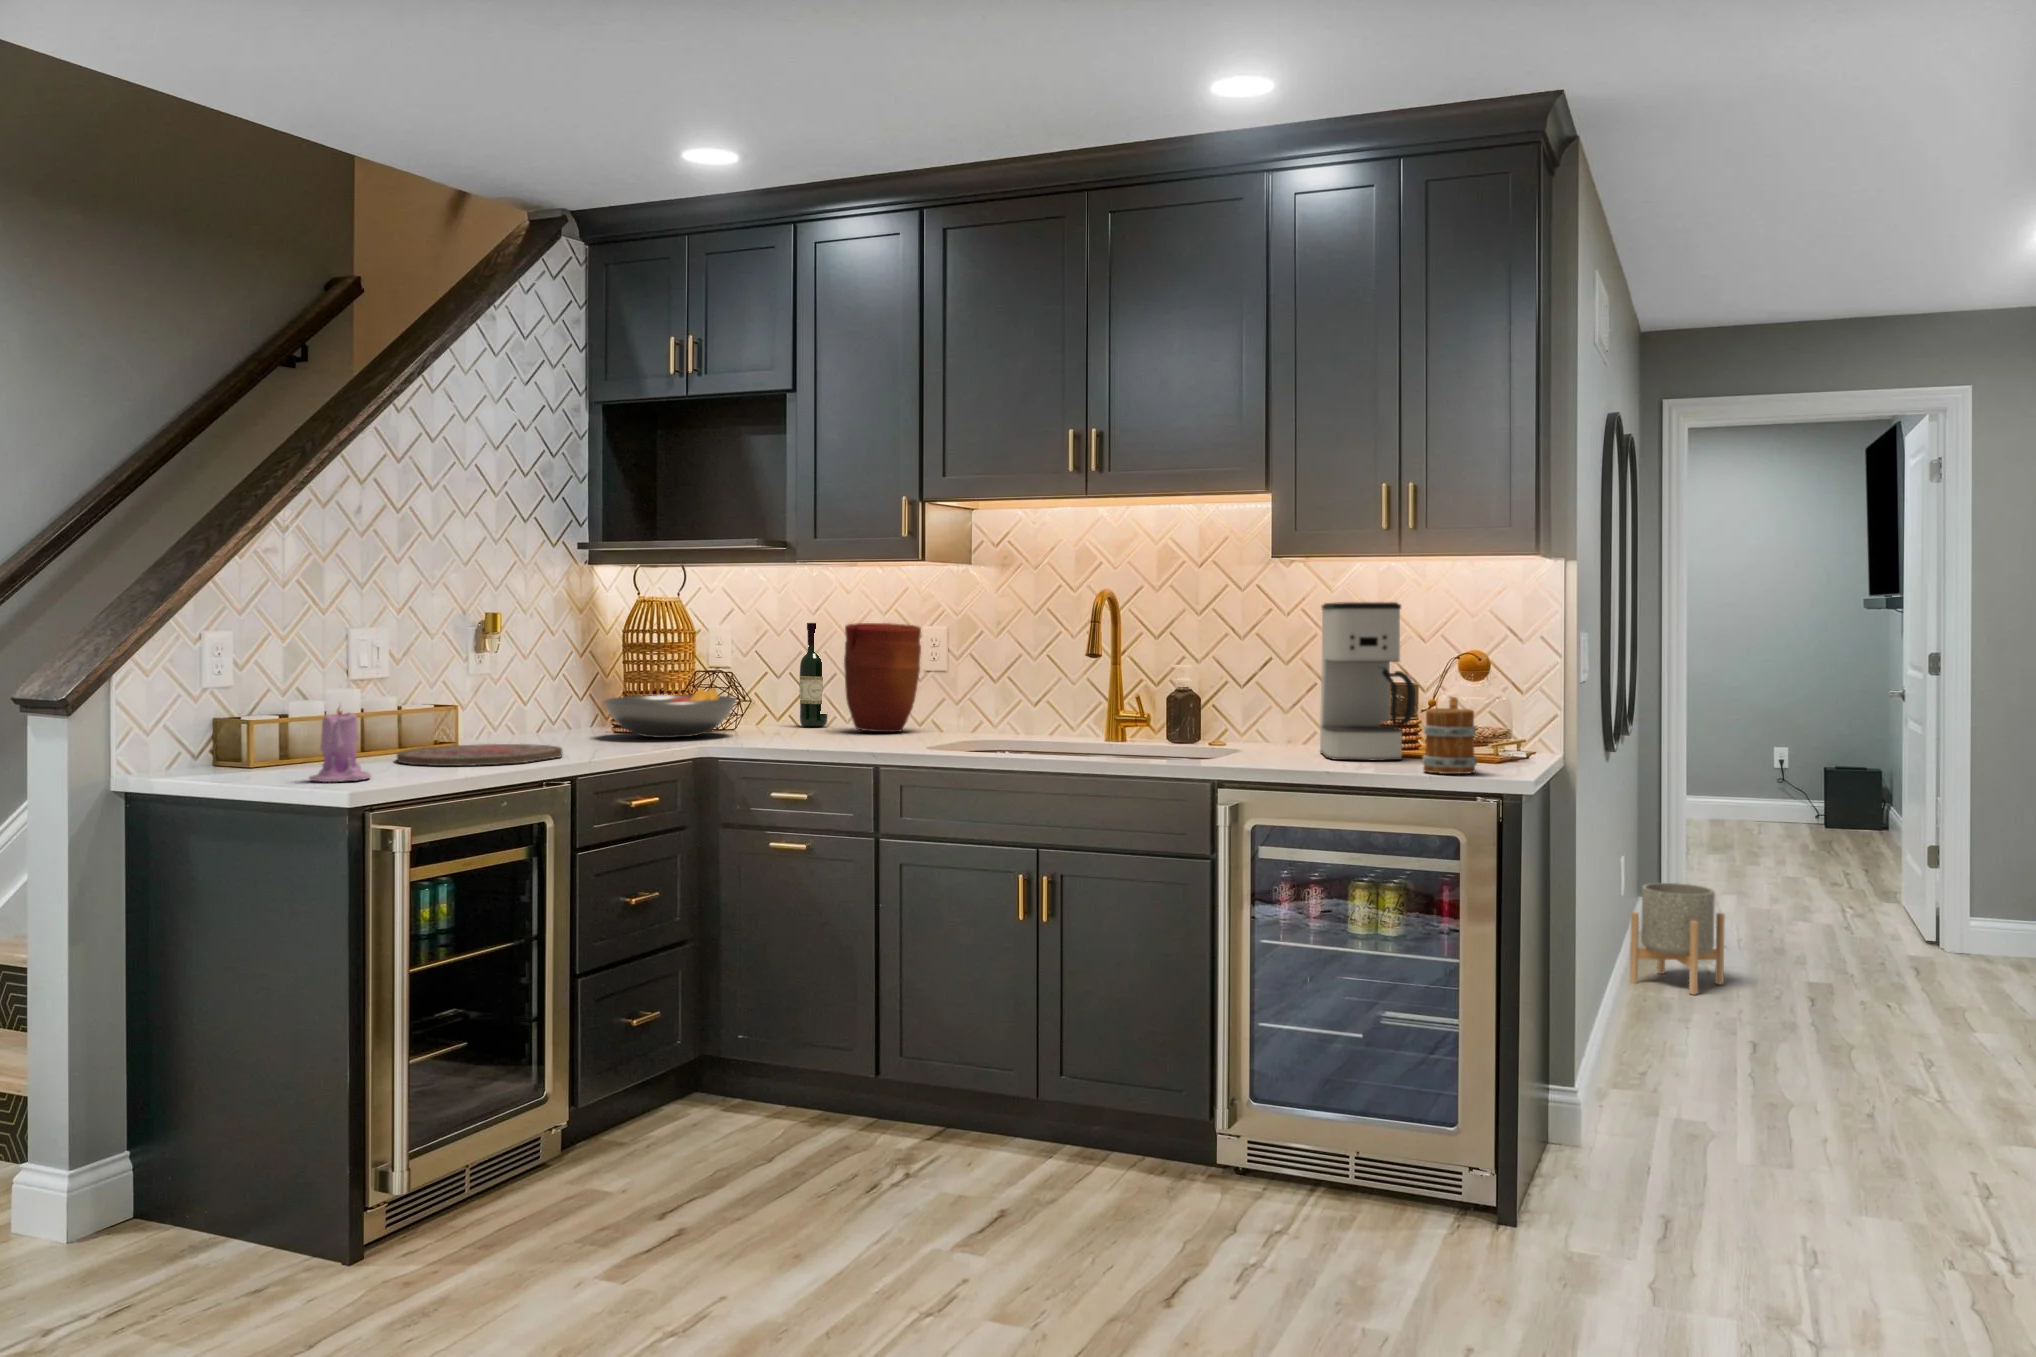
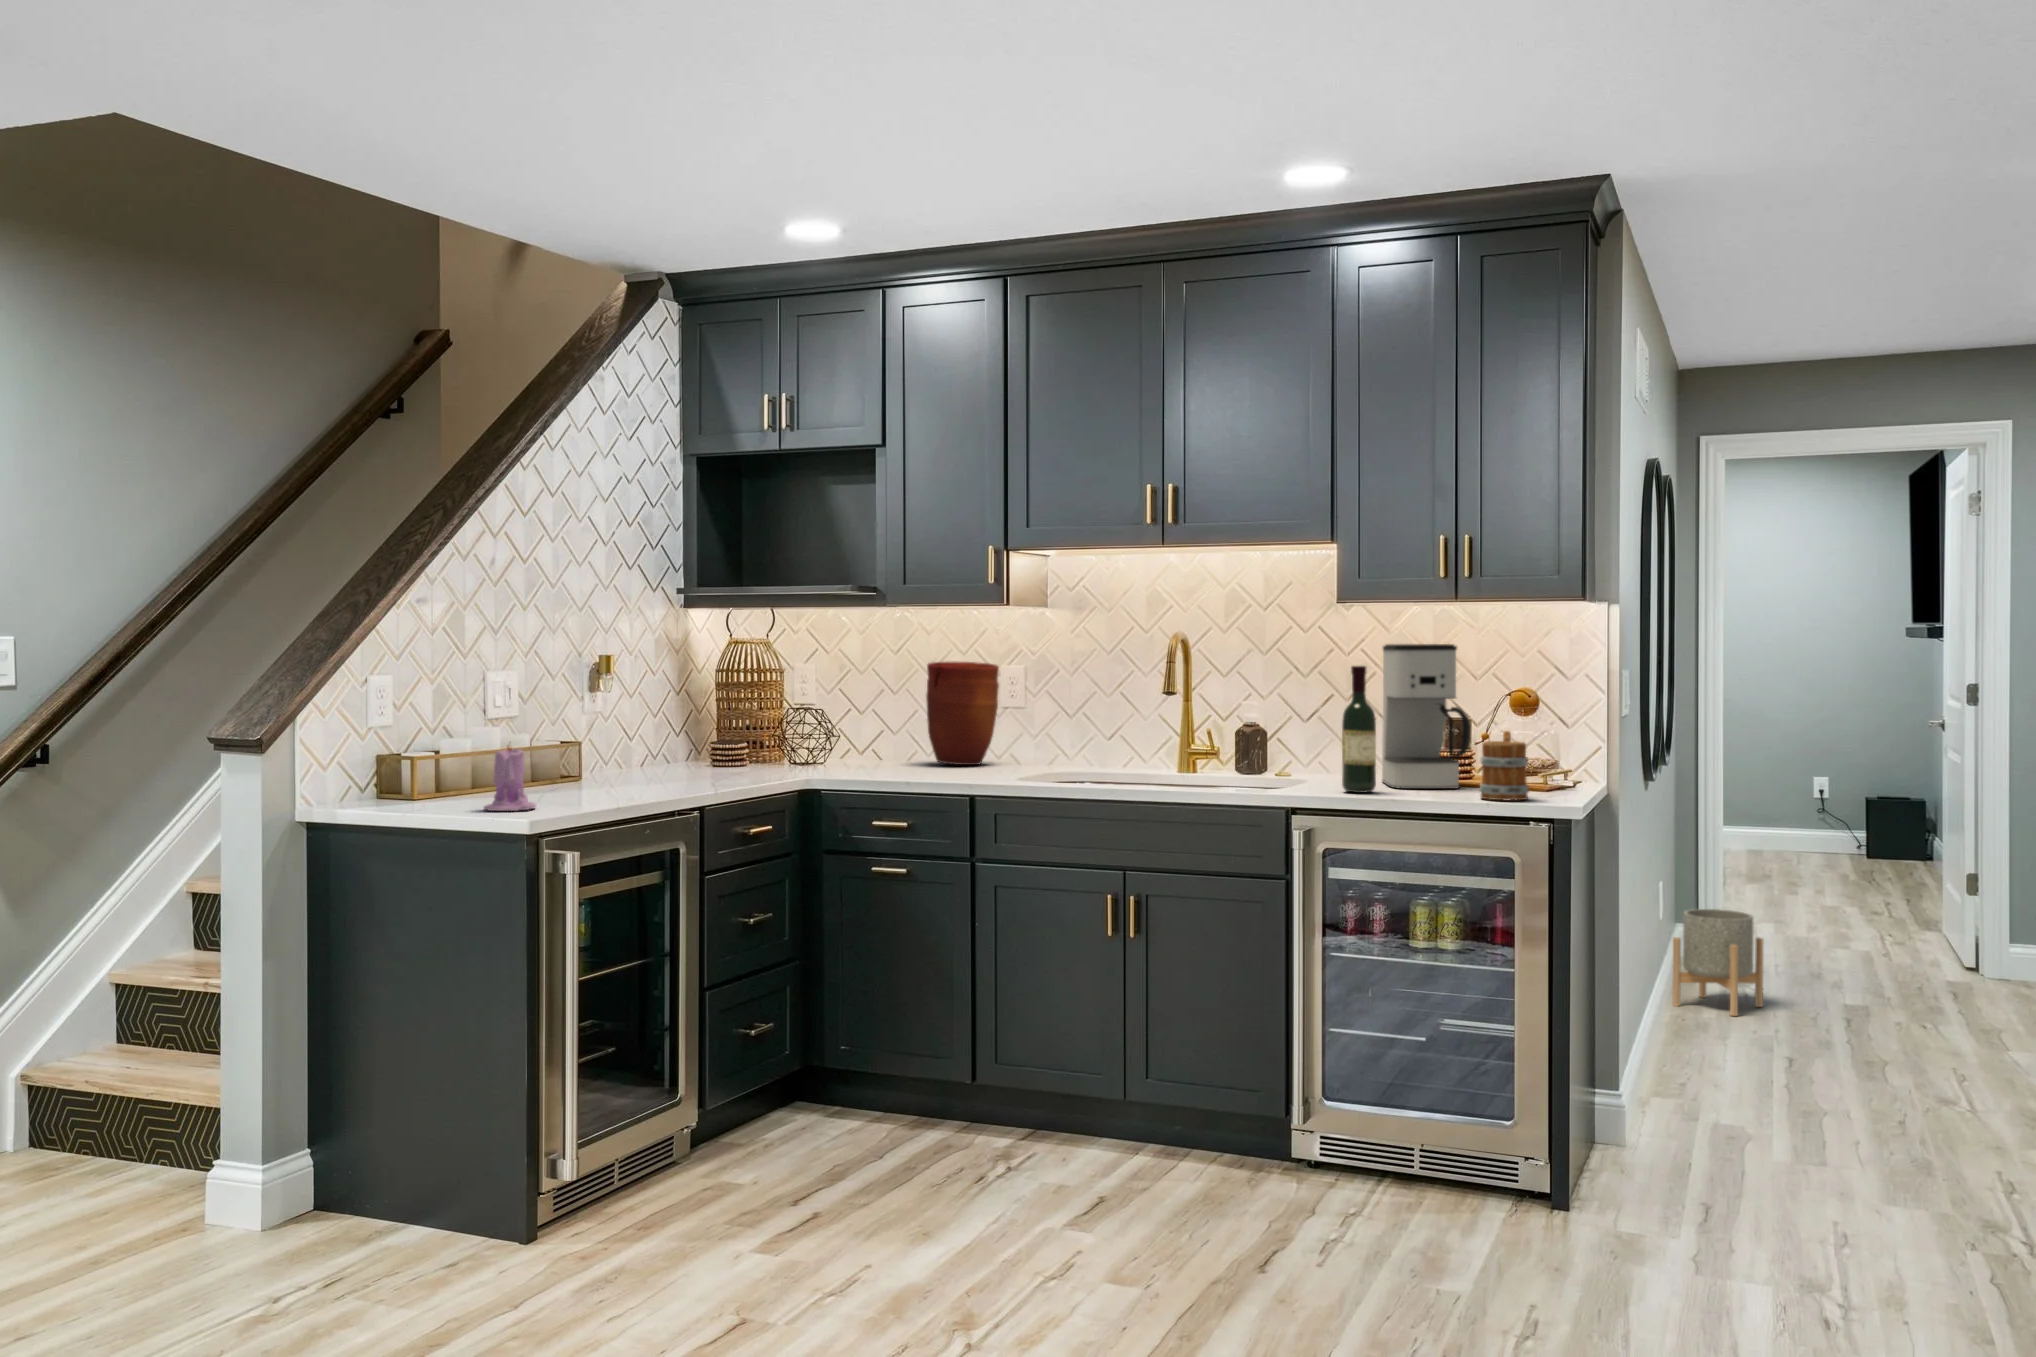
wine bottle: present [800,623,827,727] -> present [1342,666,1376,793]
fruit bowl: present [604,688,736,738] -> none [704,723,828,770]
cutting board: present [397,744,562,766] -> none [538,777,686,797]

